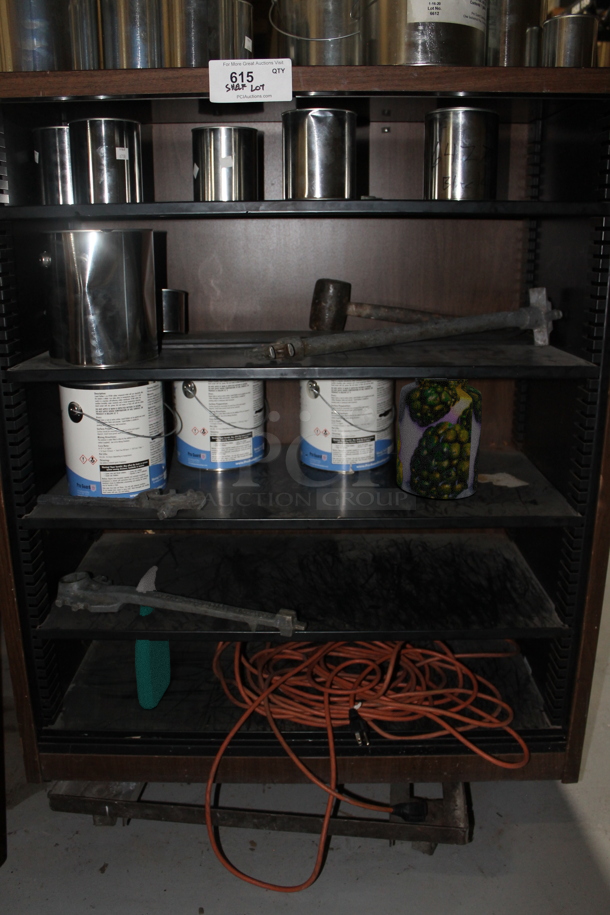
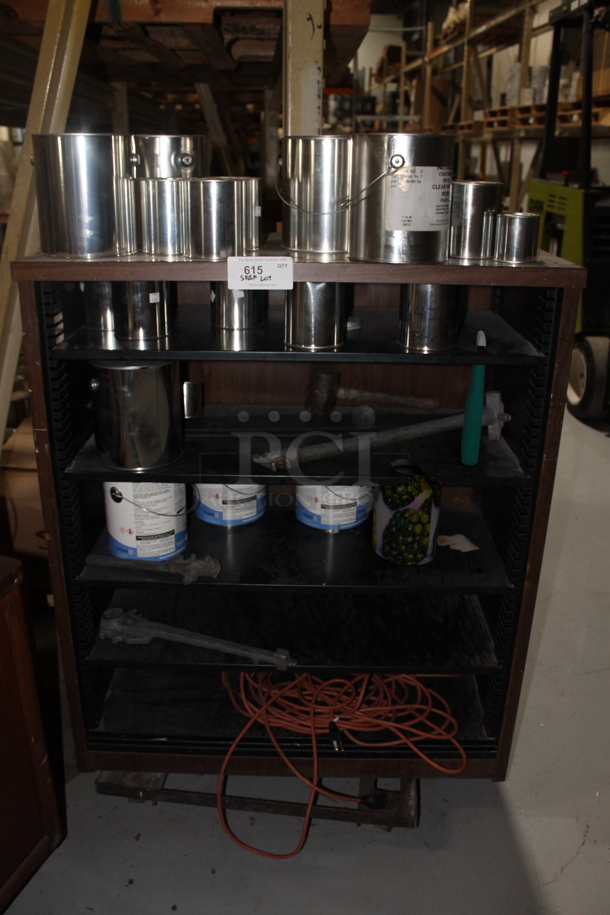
spray bottle: present [135,566,170,709] -> present [461,331,486,466]

